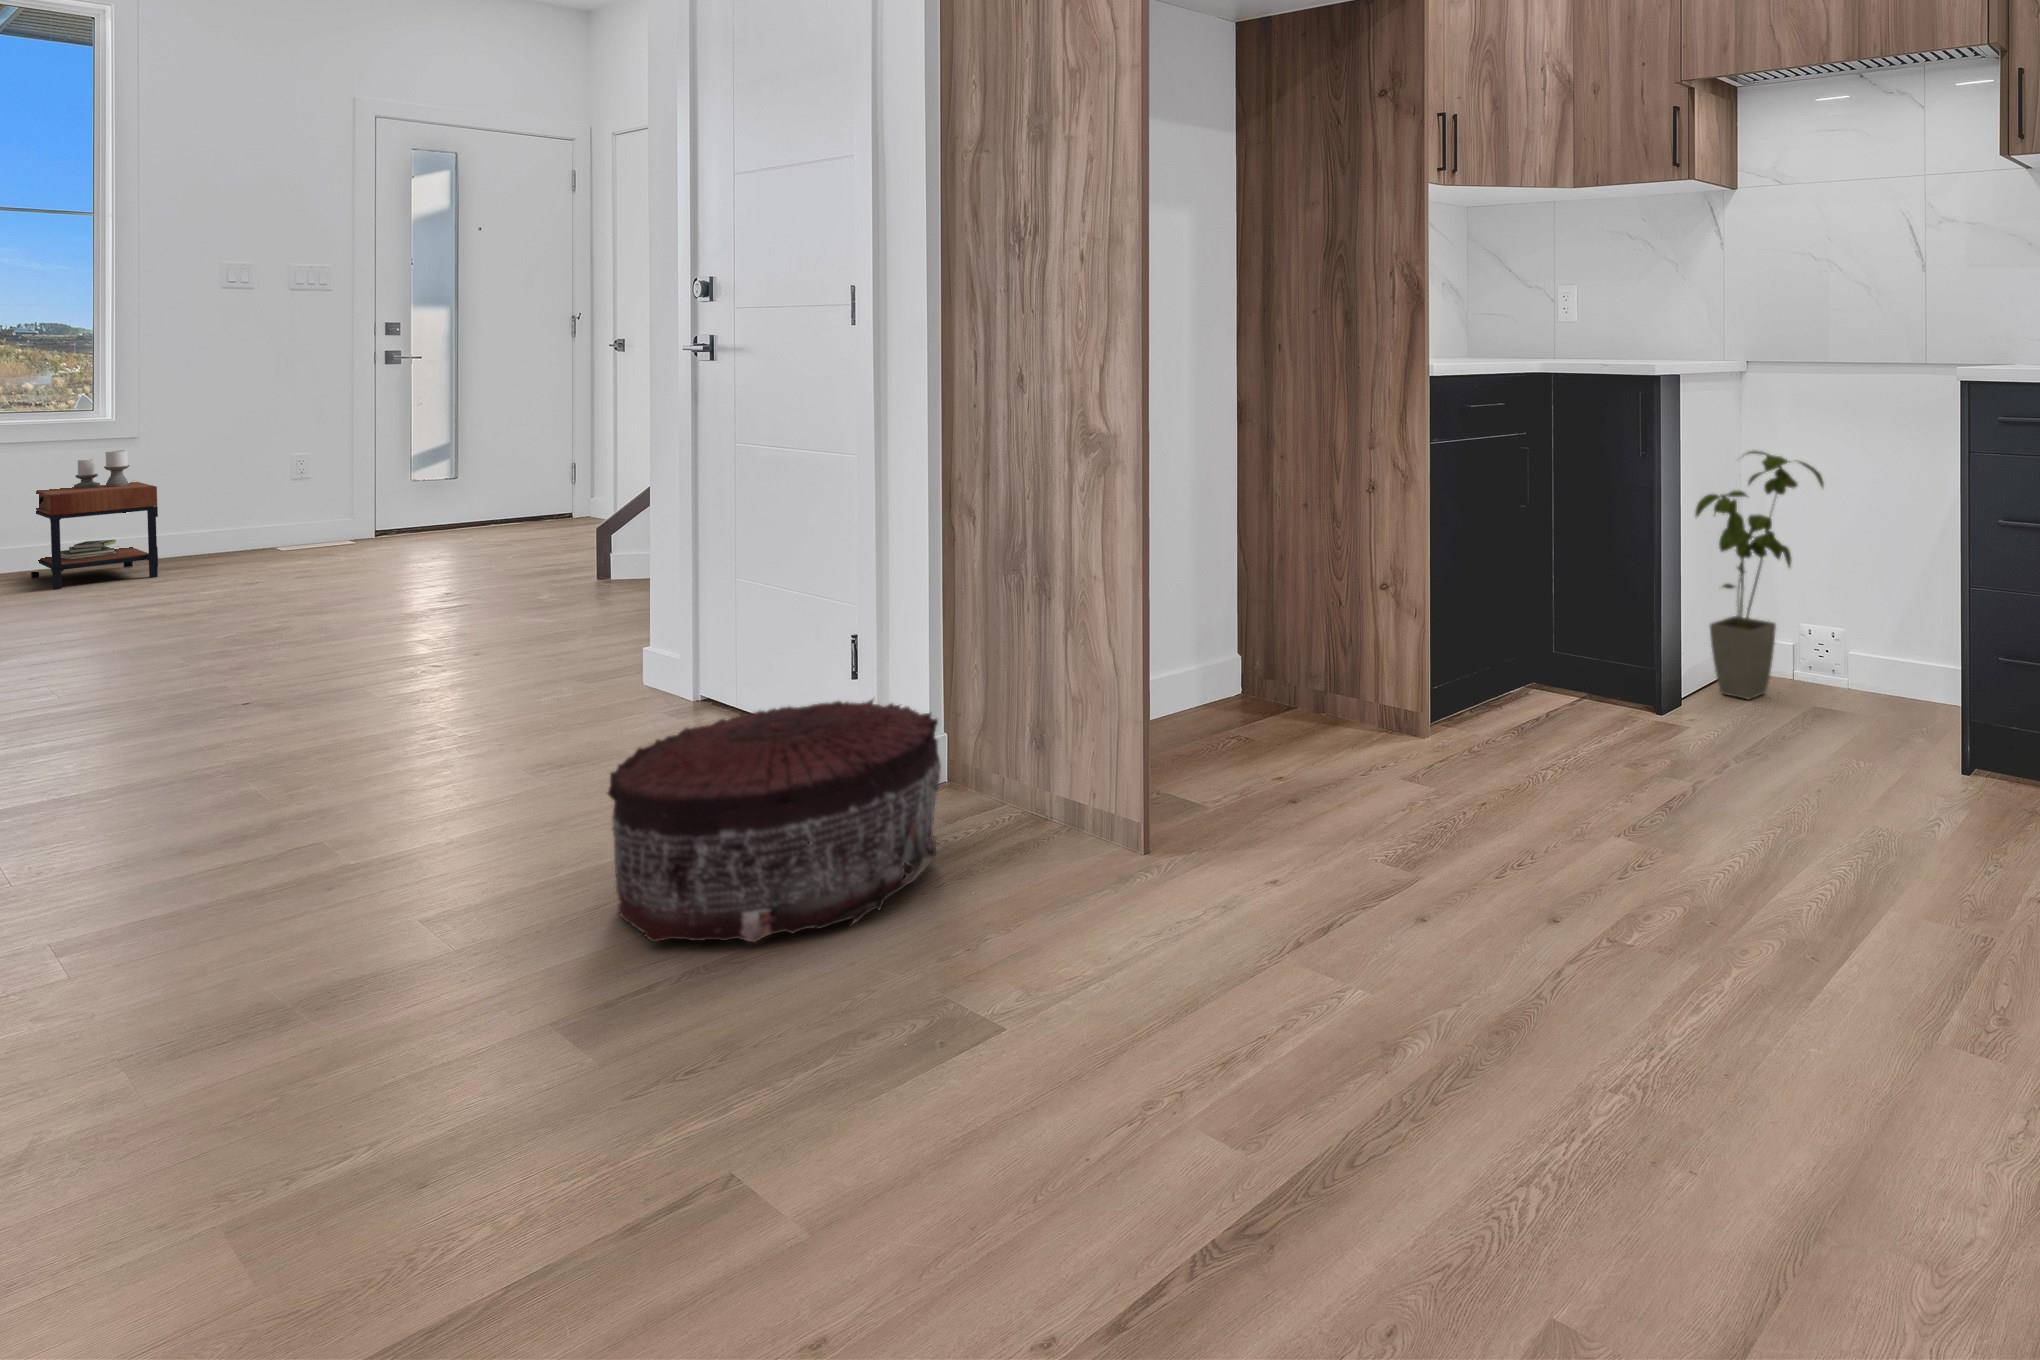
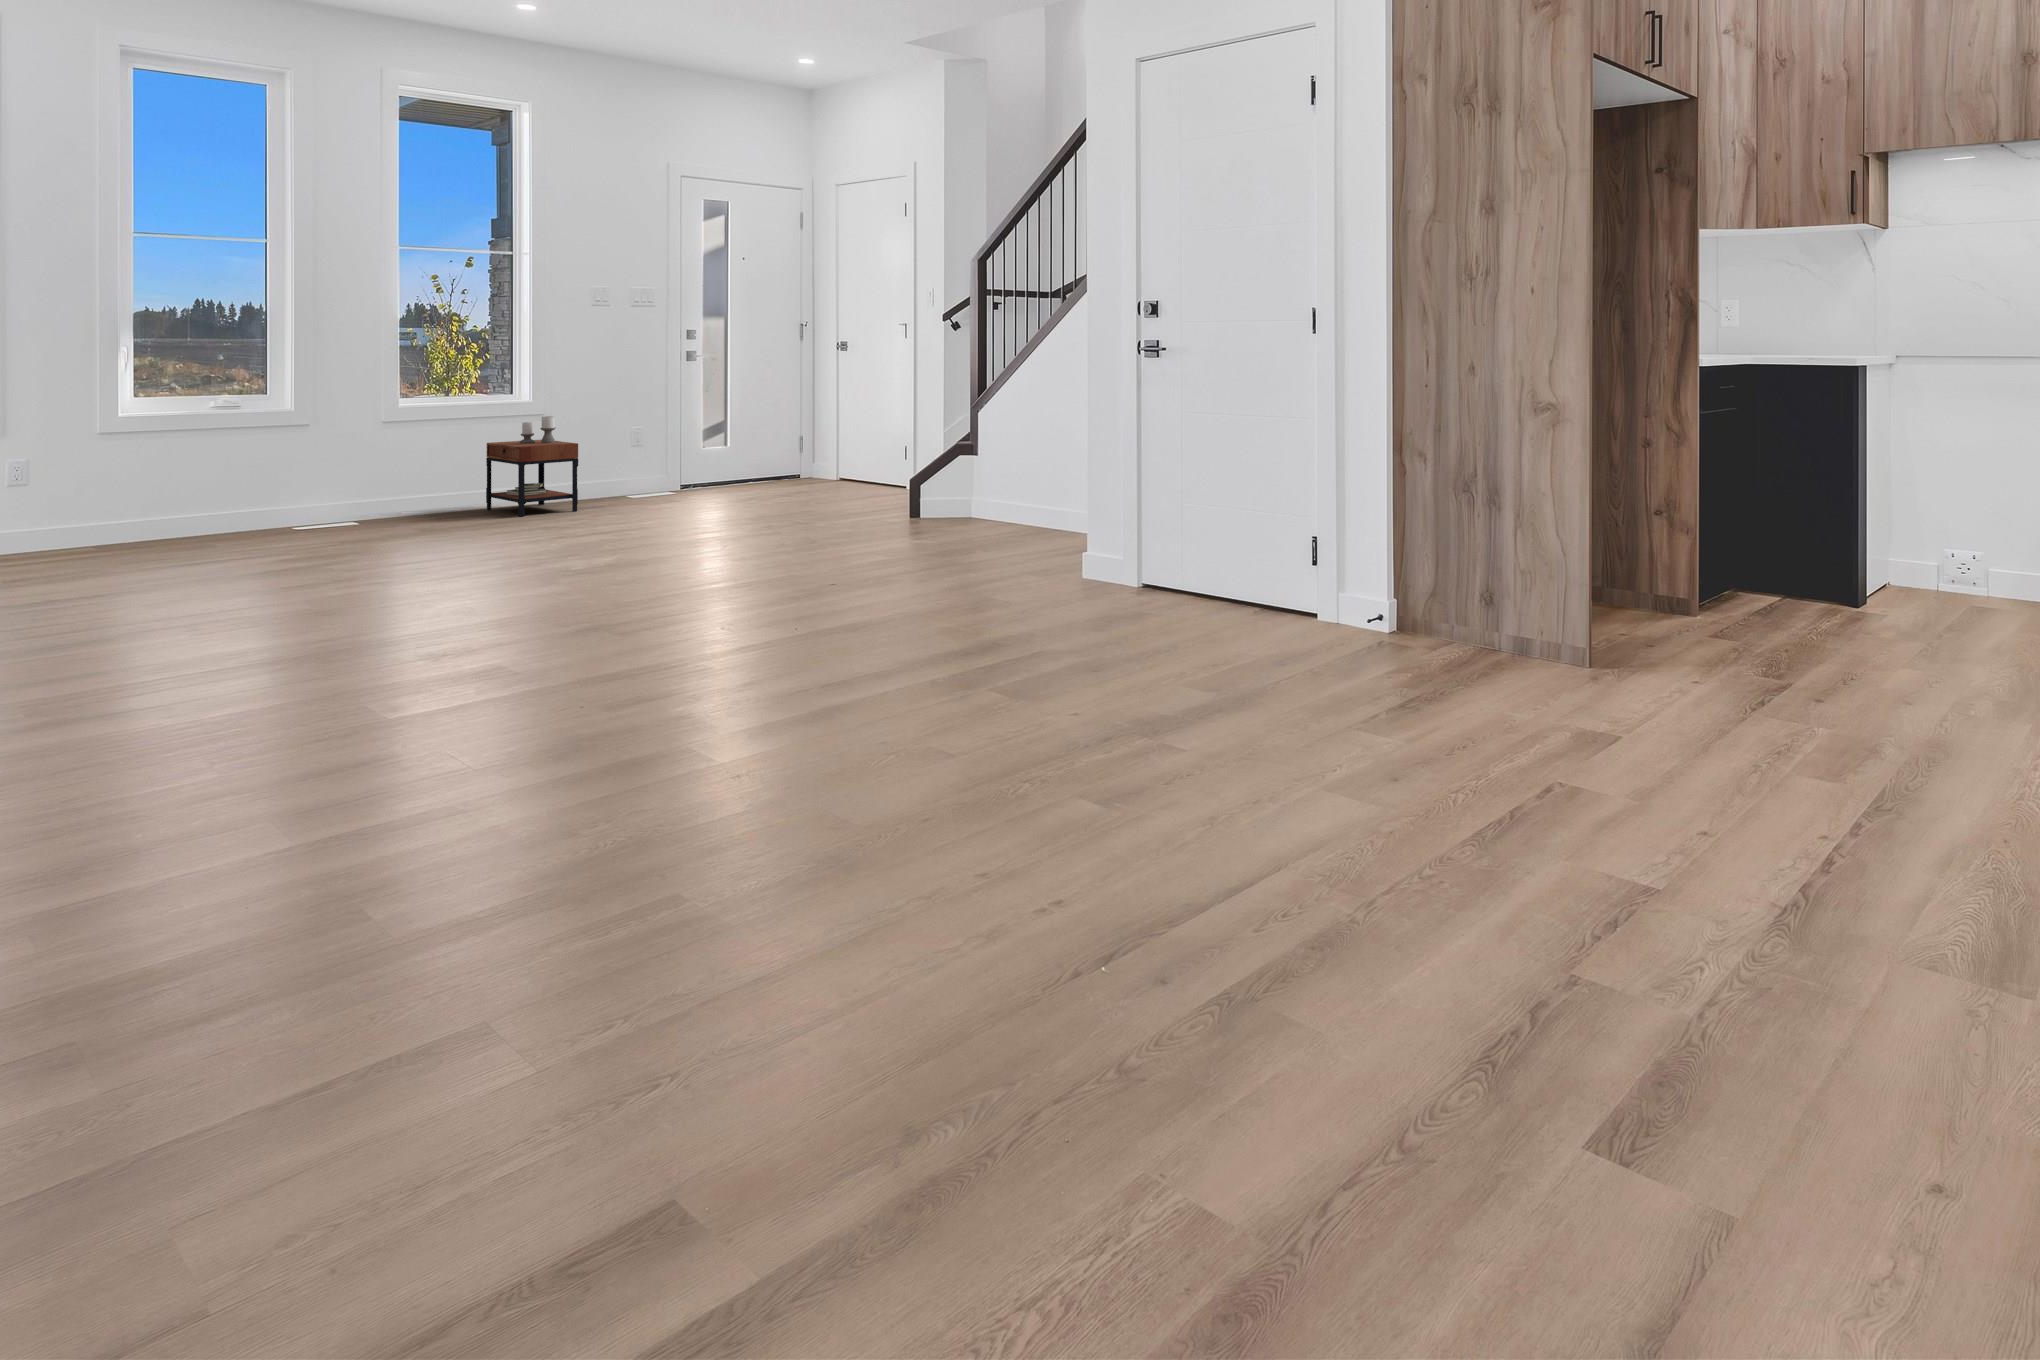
house plant: present [1695,450,1824,699] -> none [1887,425,1988,608]
pouf: present [608,699,941,942] -> none [1278,565,1477,696]

